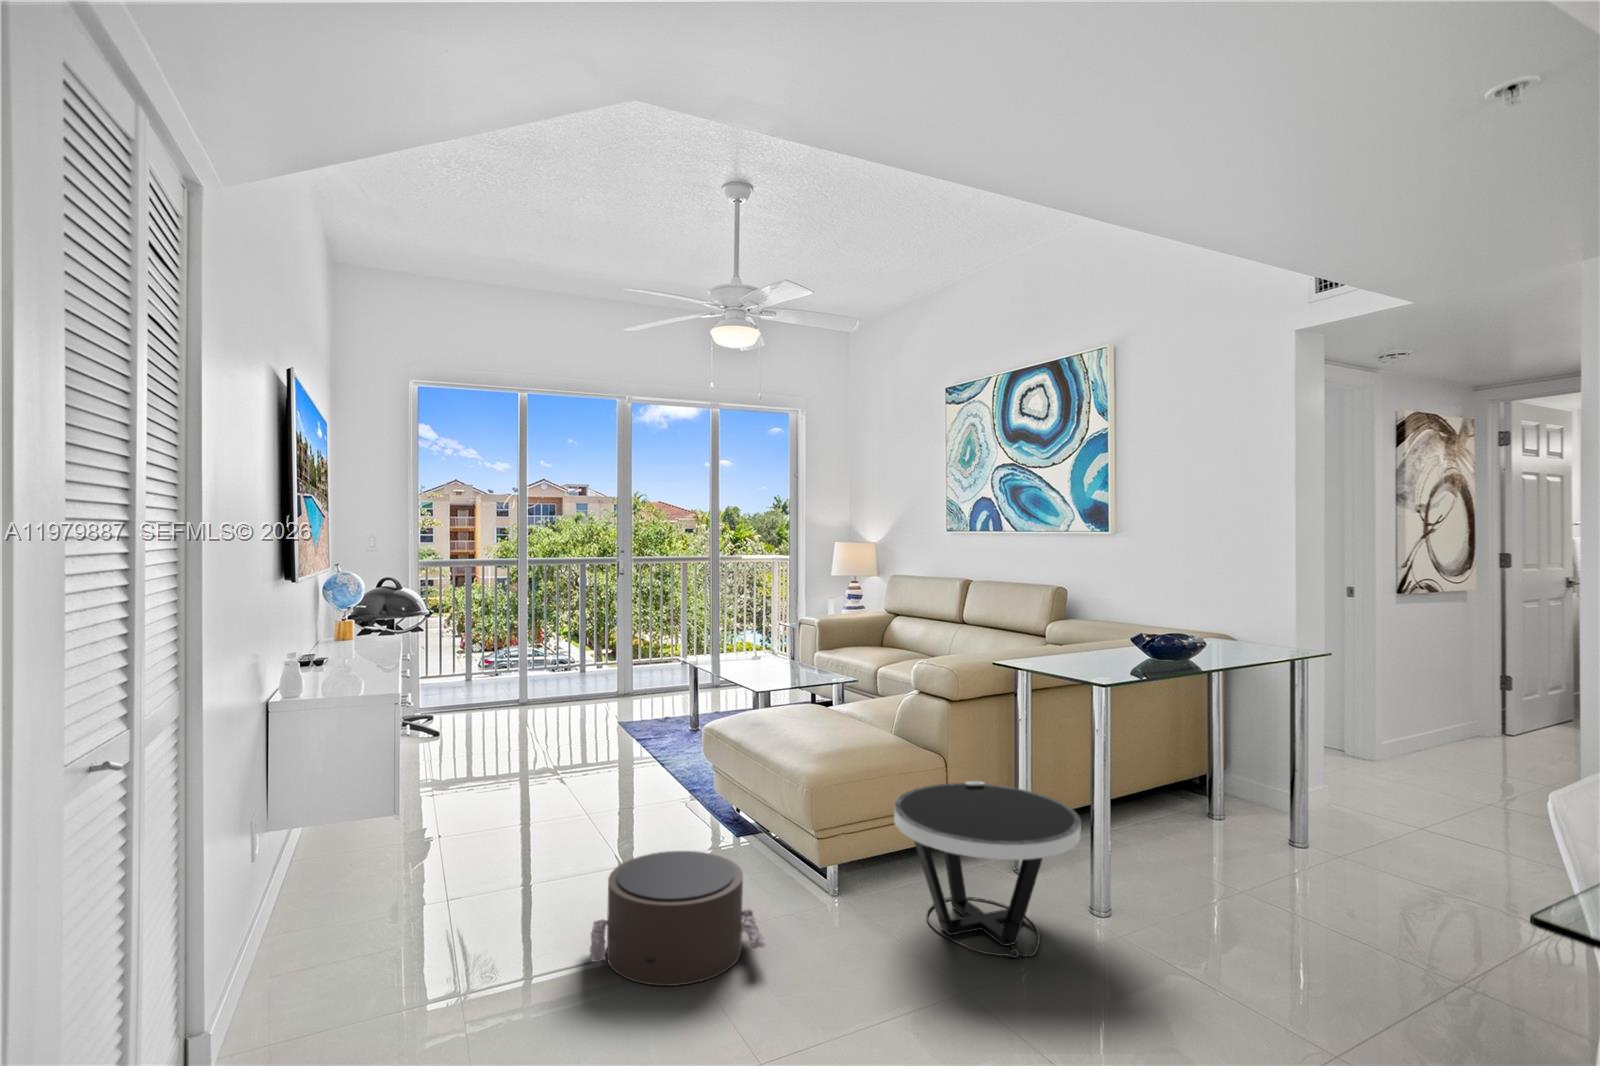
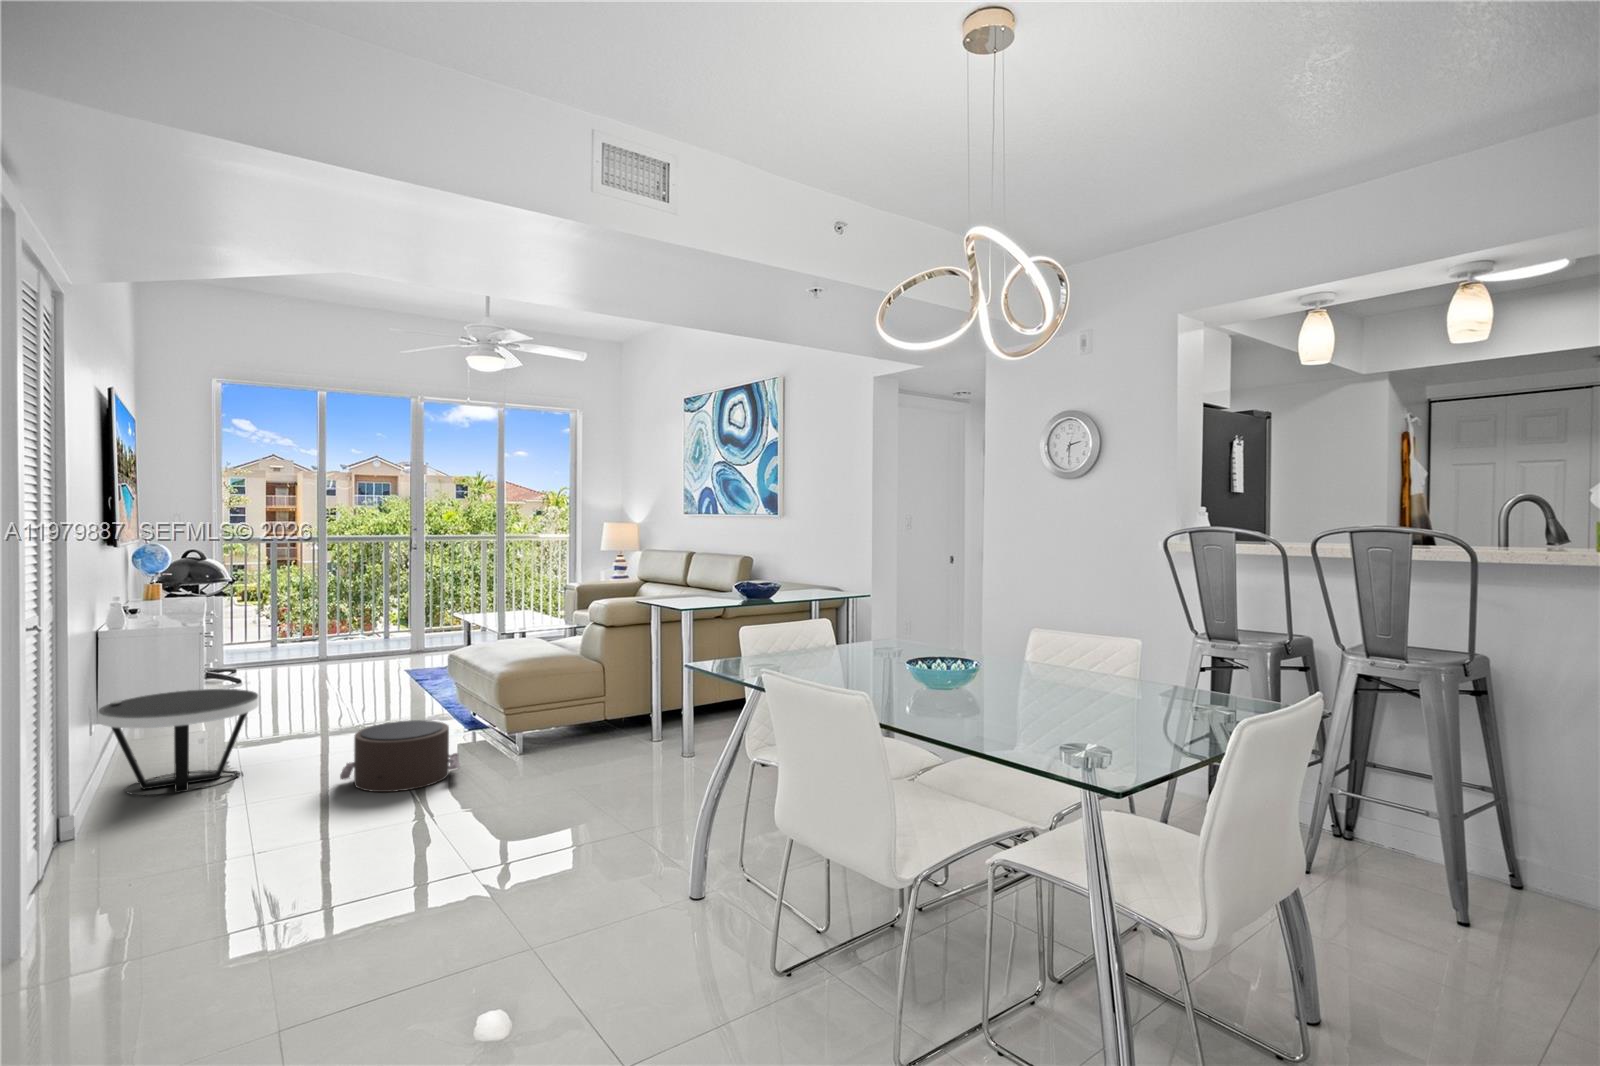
side table: present [894,781,1081,958] -> present [98,689,258,796]

